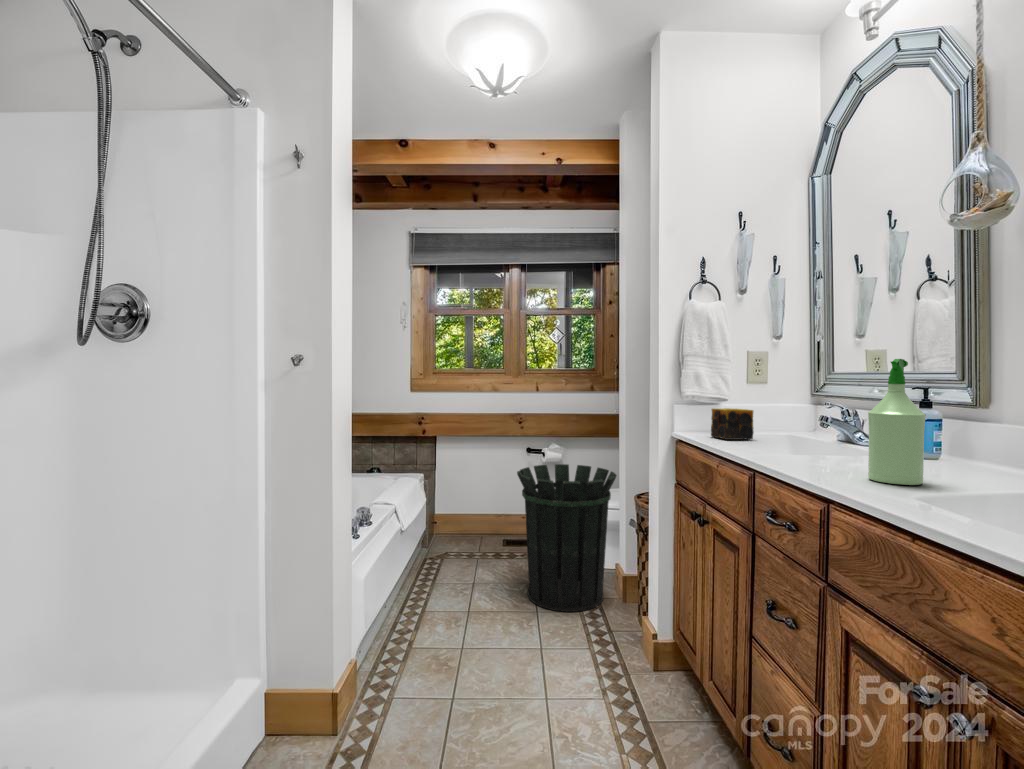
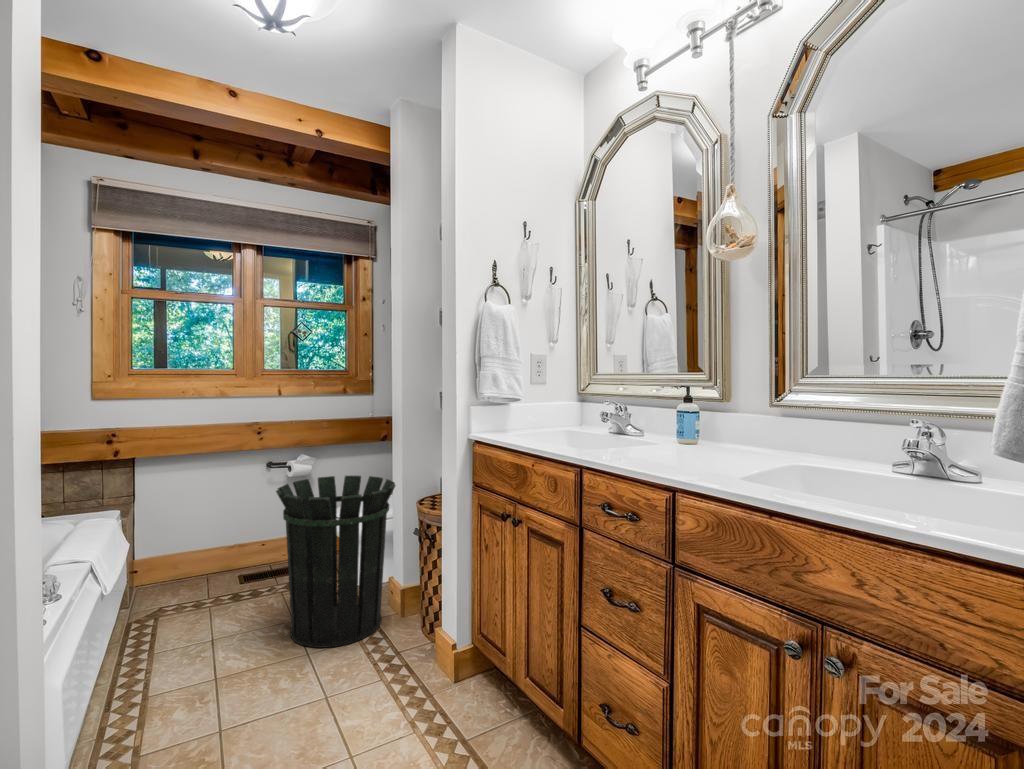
spray bottle: present [868,359,926,485] -> none [683,362,725,468]
candle: present [711,408,754,440] -> none [510,408,549,438]

